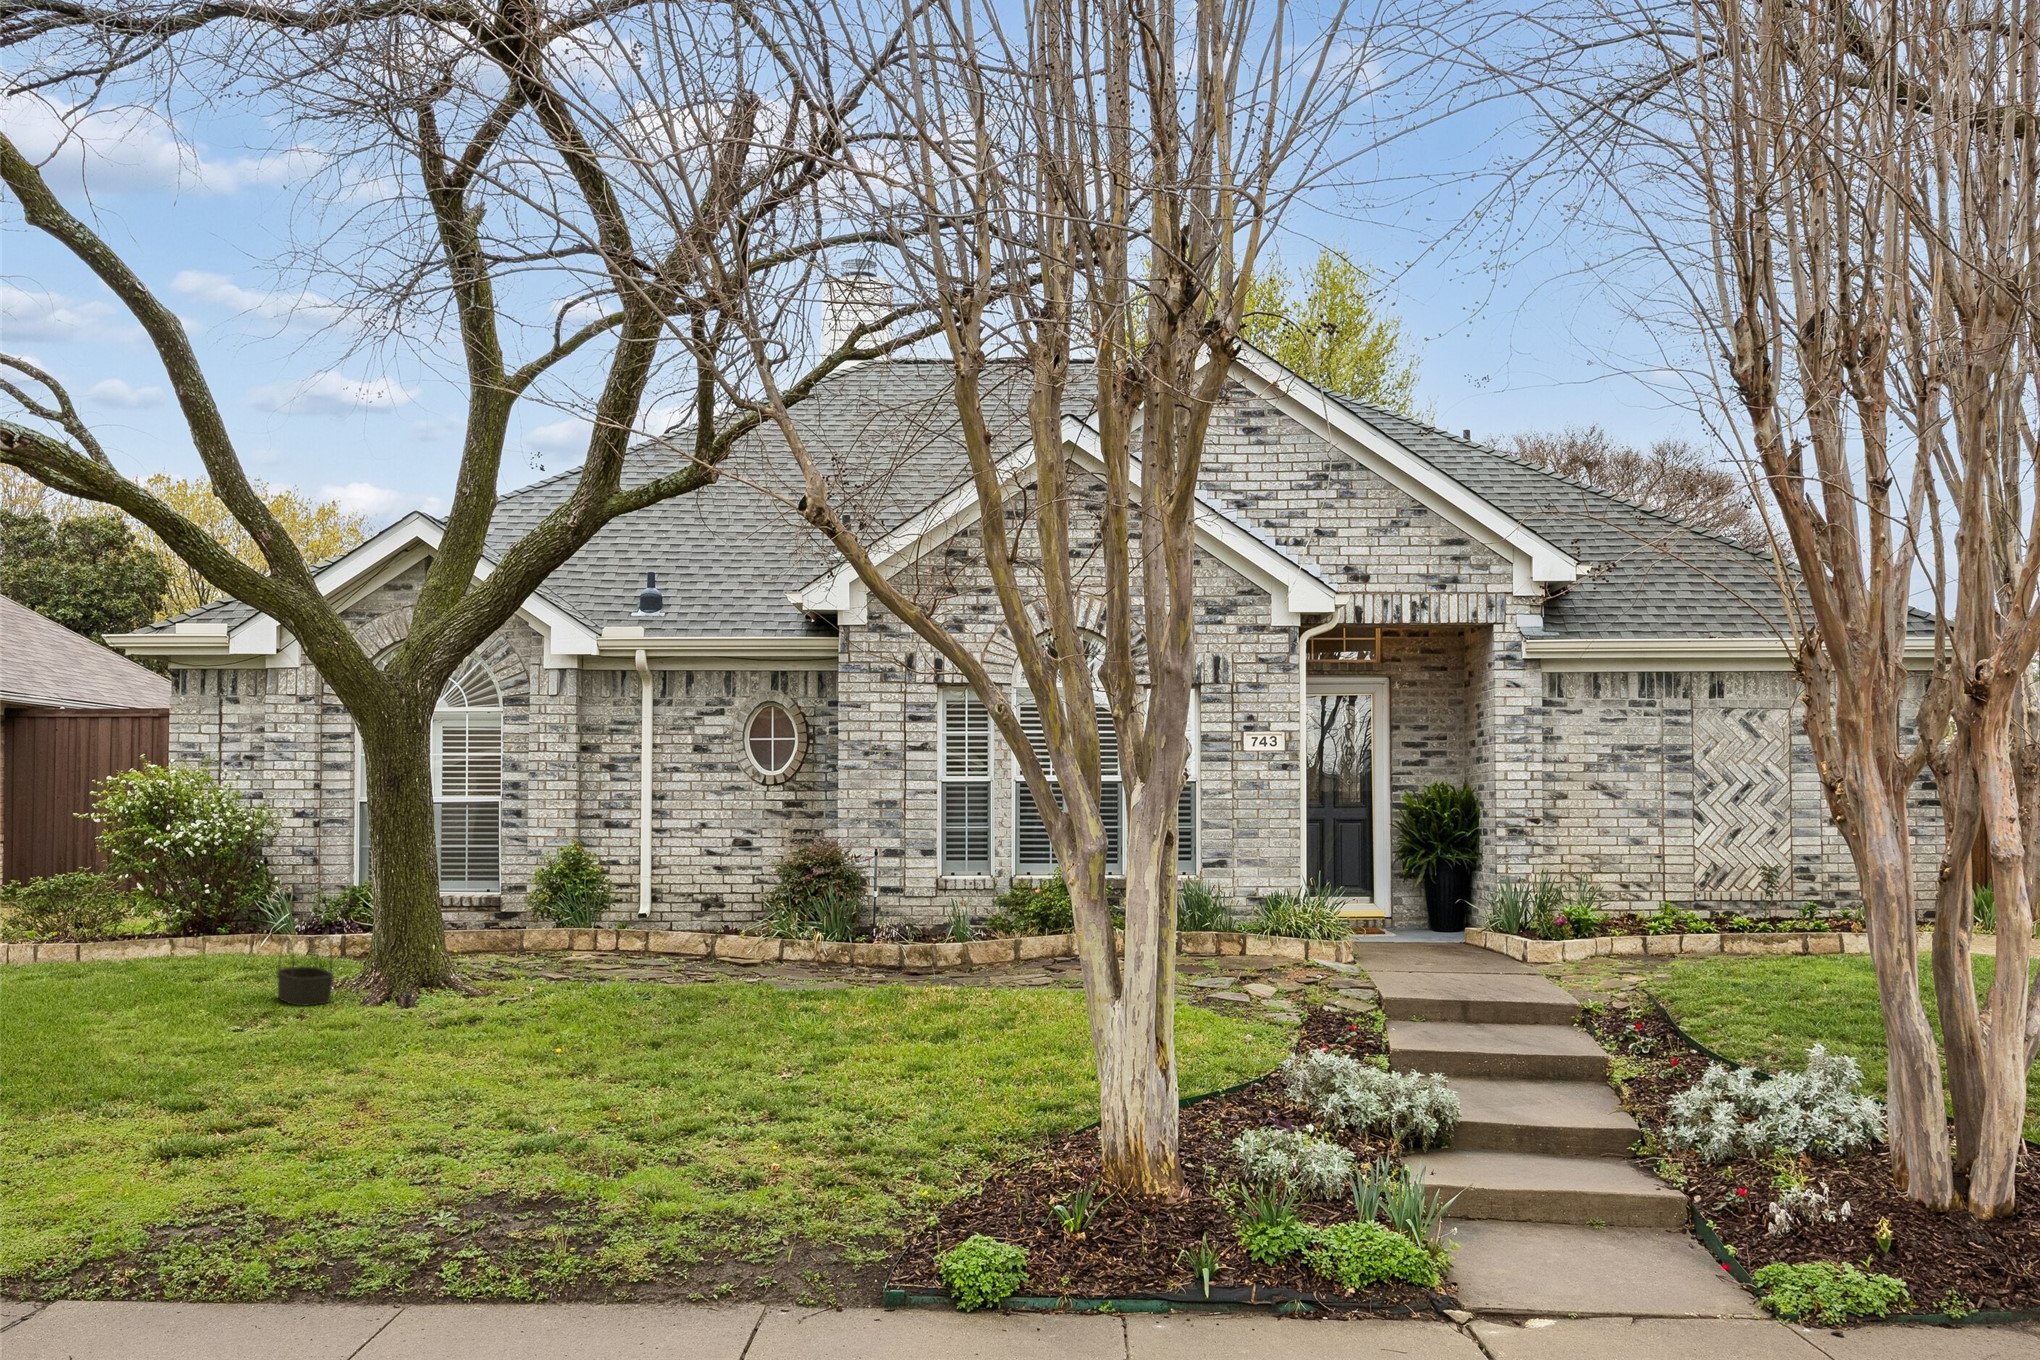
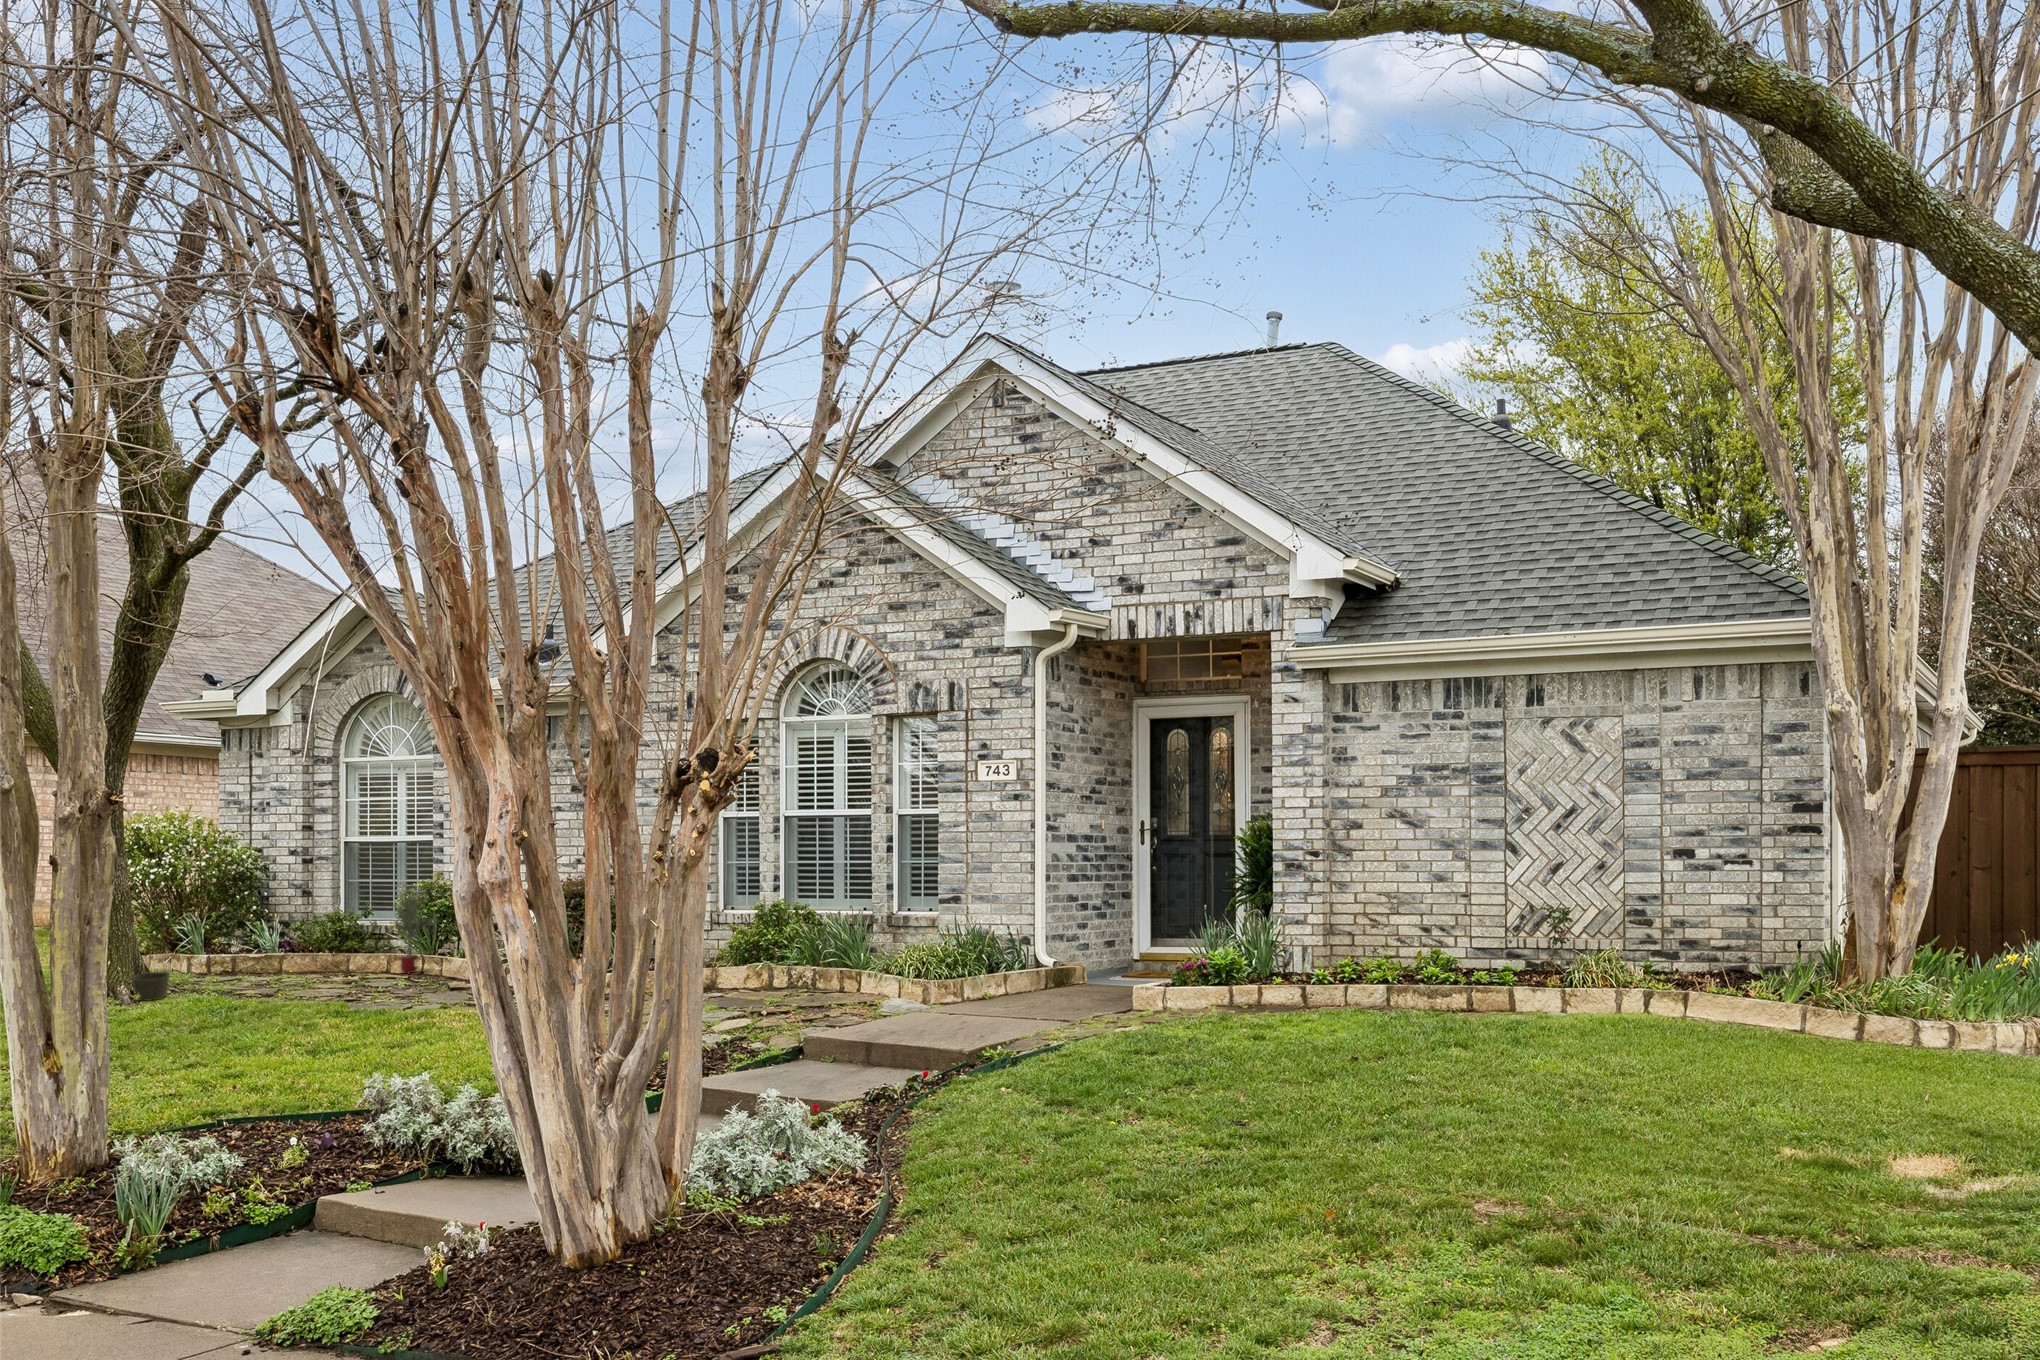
potted tree: none [516,856,574,959] -> present [393,886,438,973]

